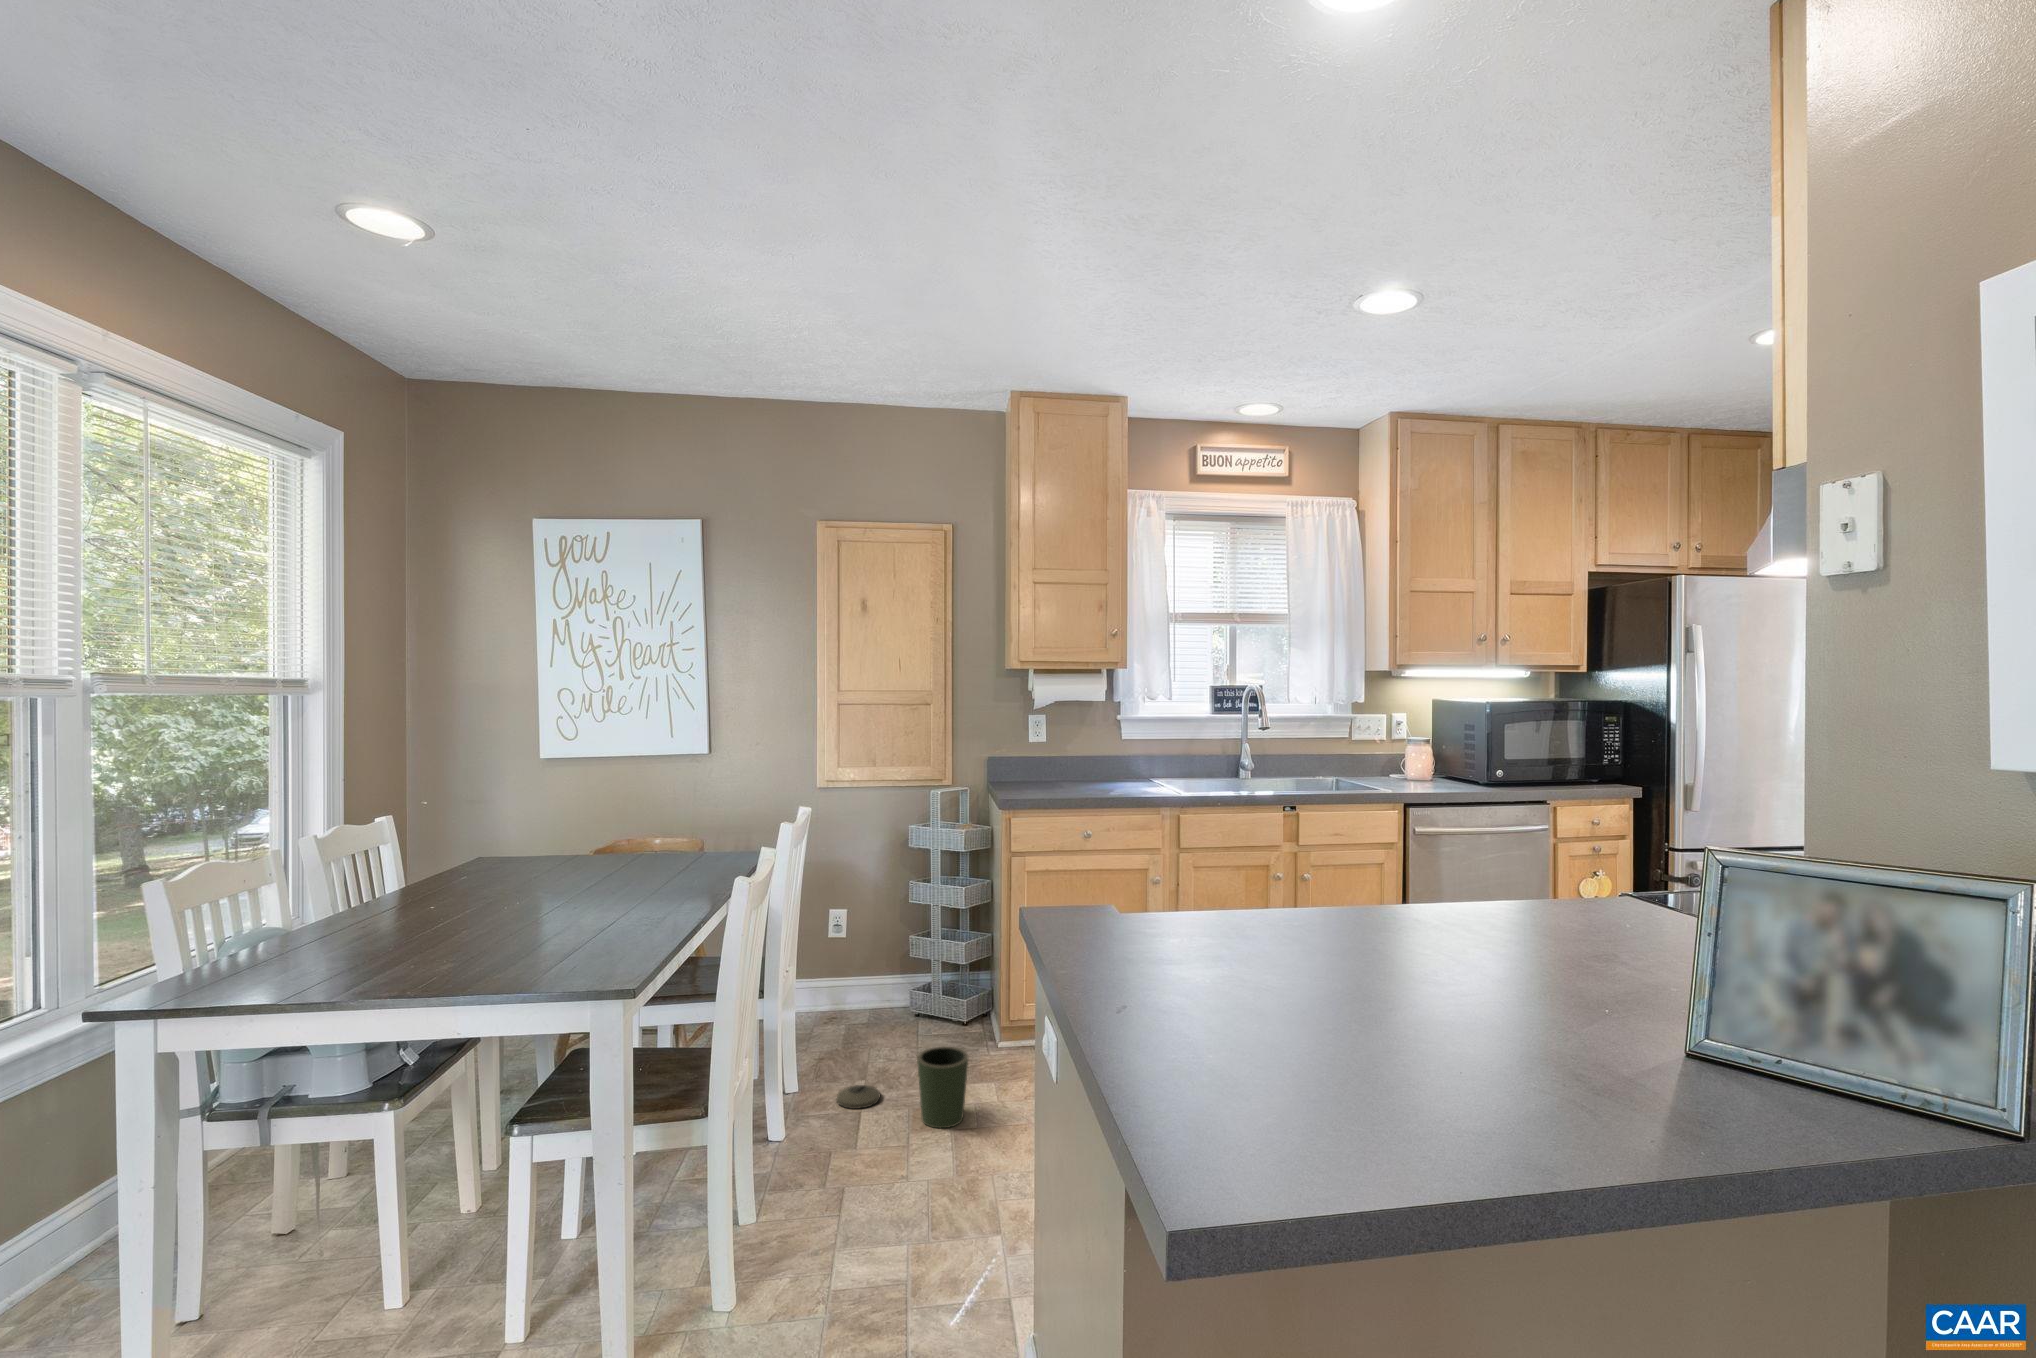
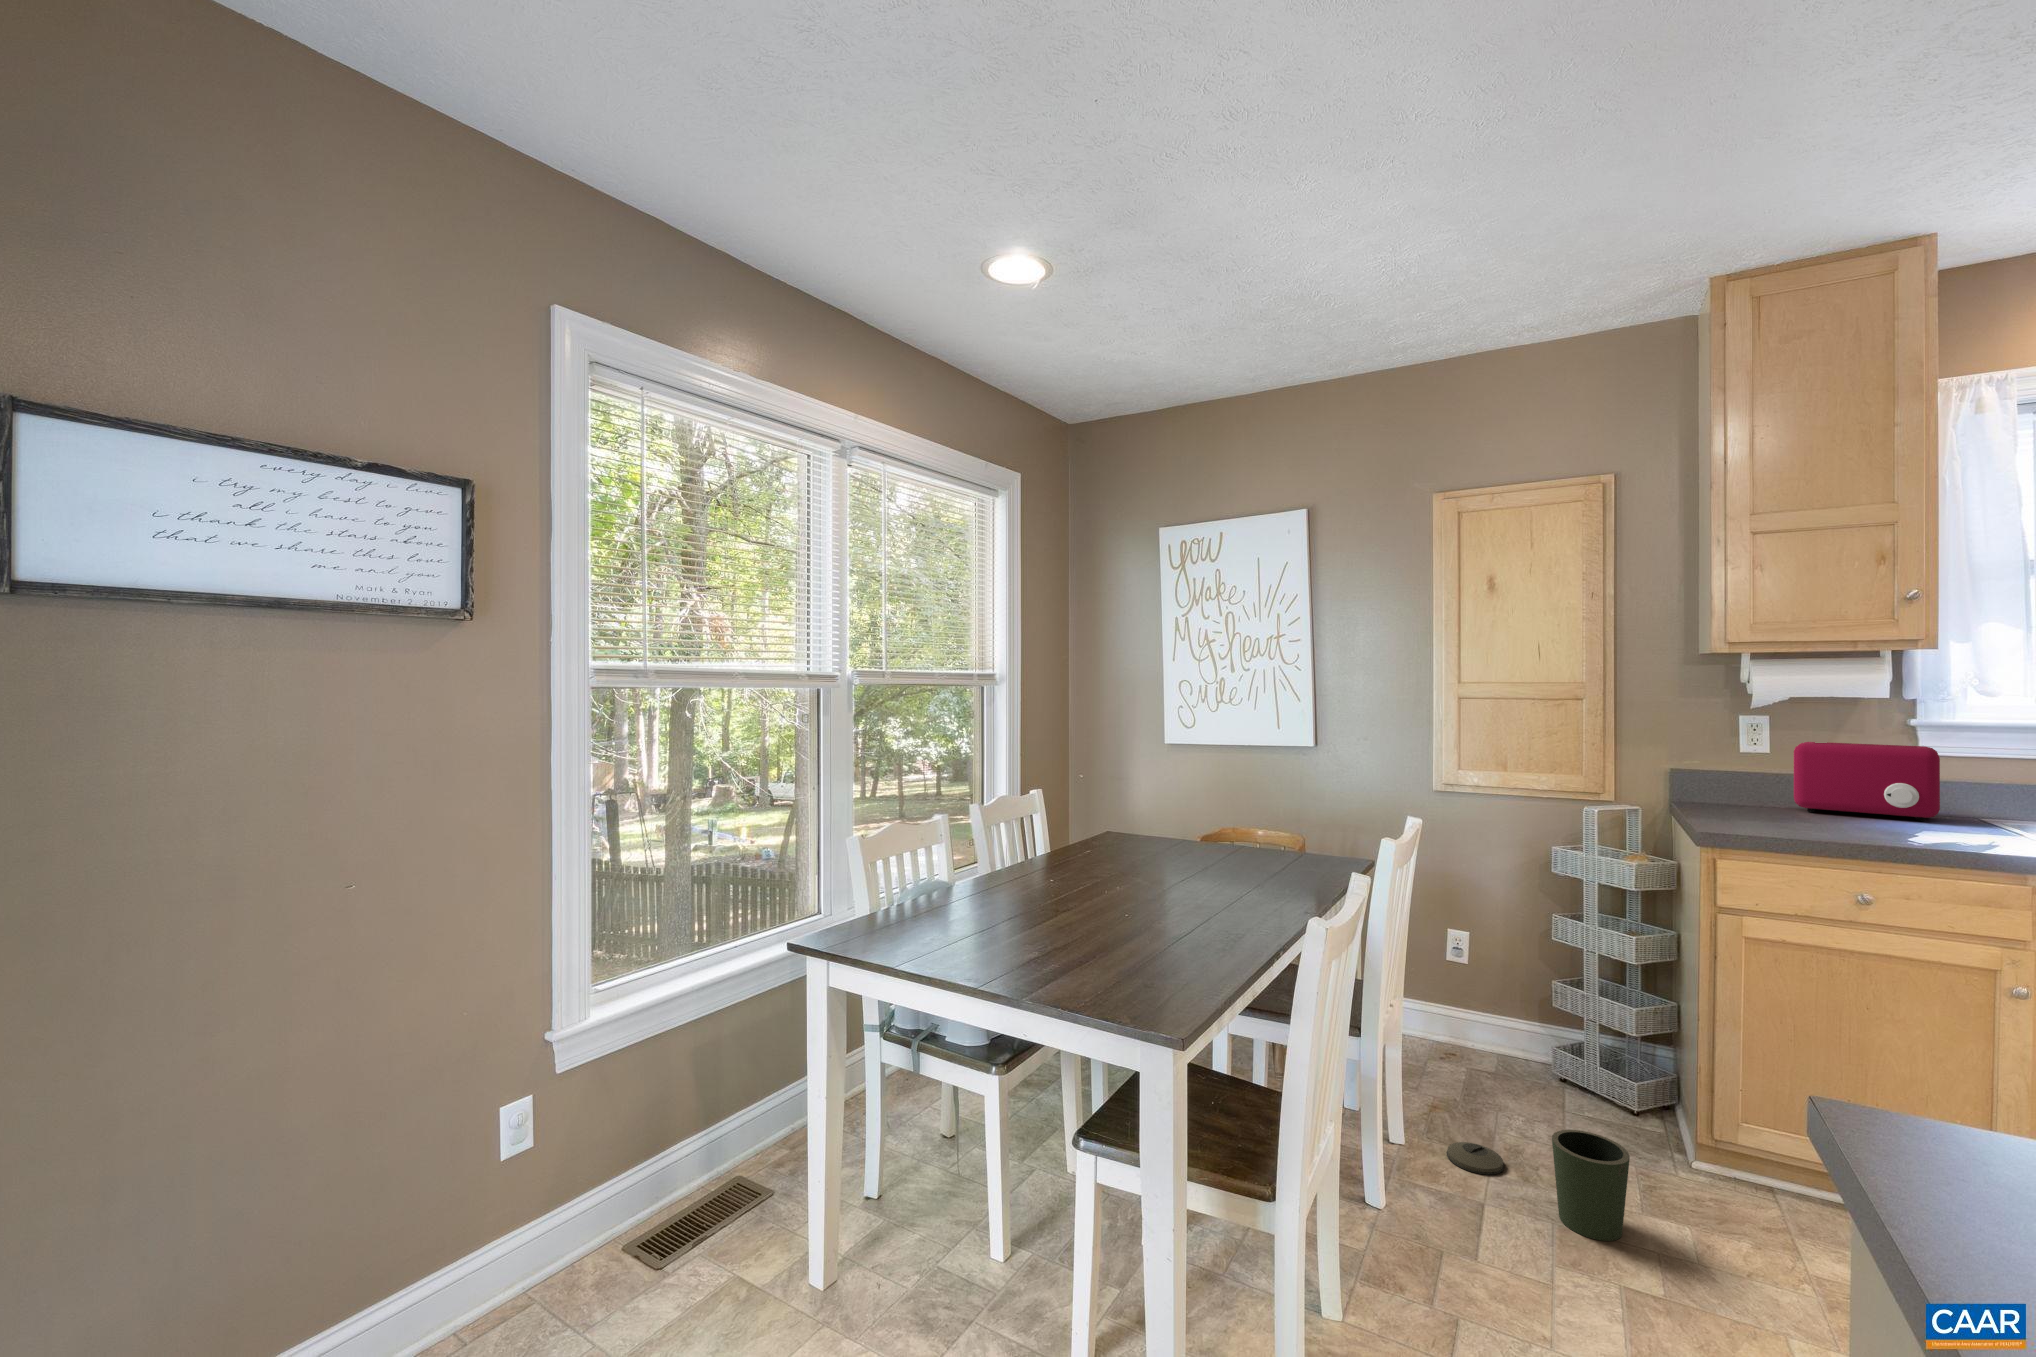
toaster: none [1057,731,1129,782] -> present [1794,742,1940,821]

